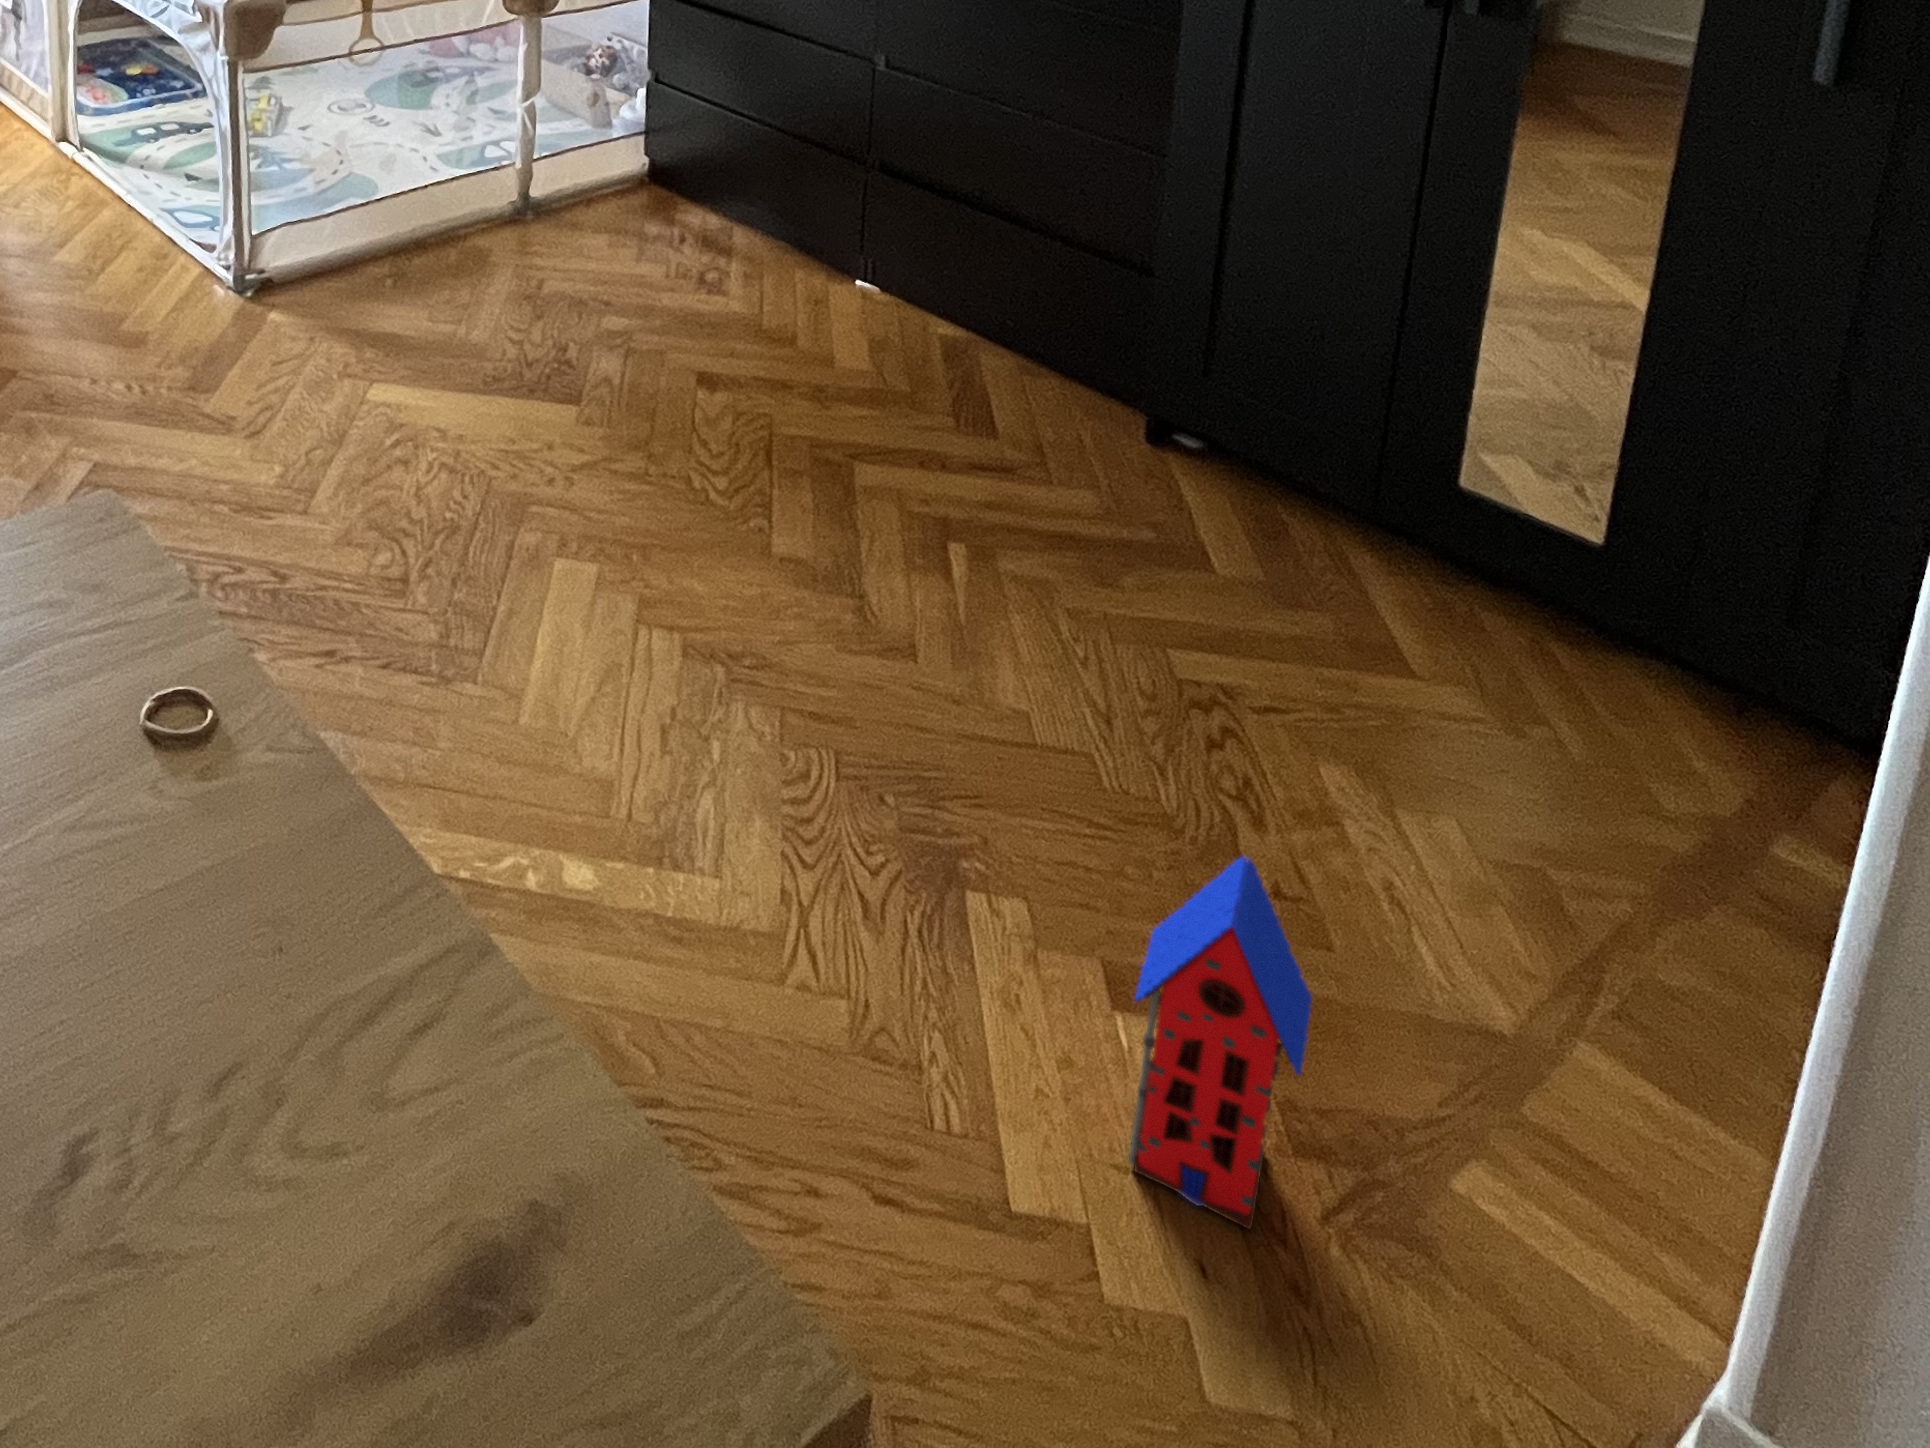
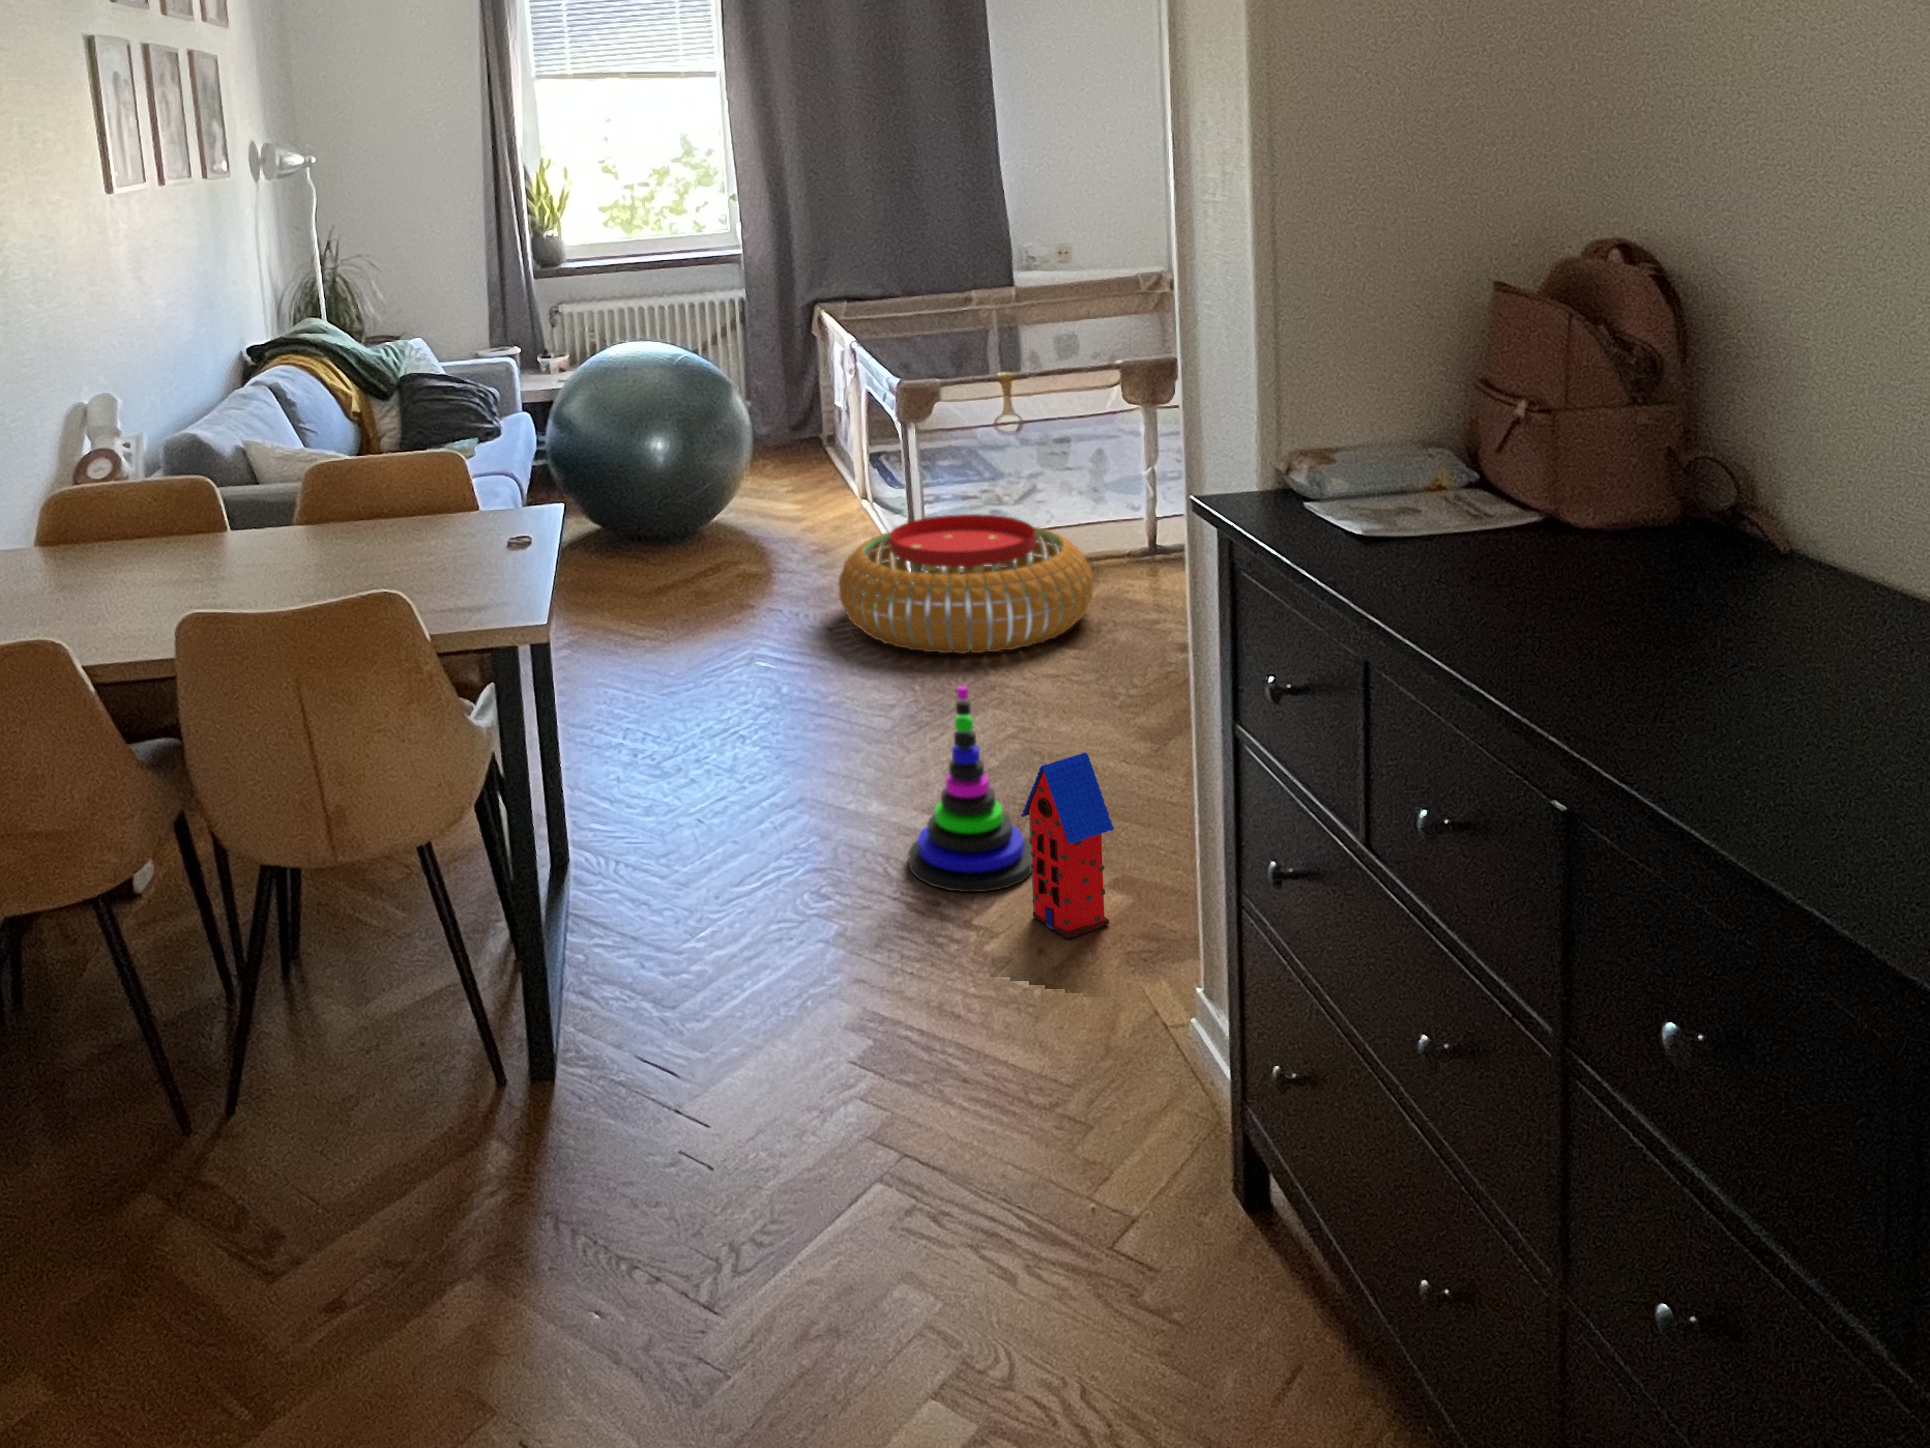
pouf: none [197,201,581,452] -> present [838,514,1094,654]
stacking toy: none [774,715,1020,1129] -> present [908,686,1031,892]

